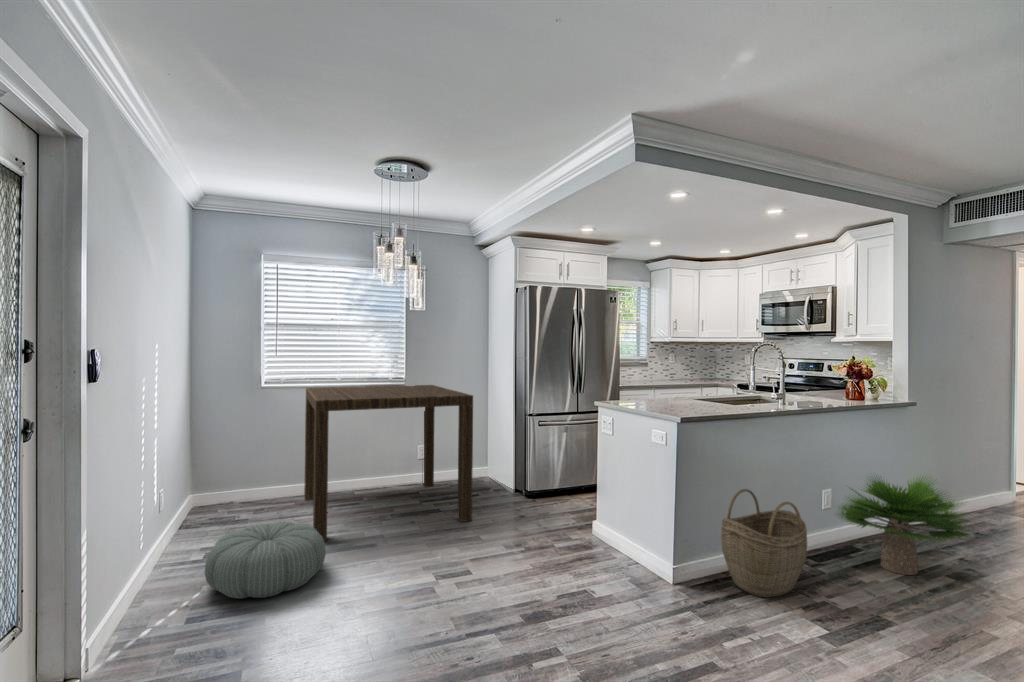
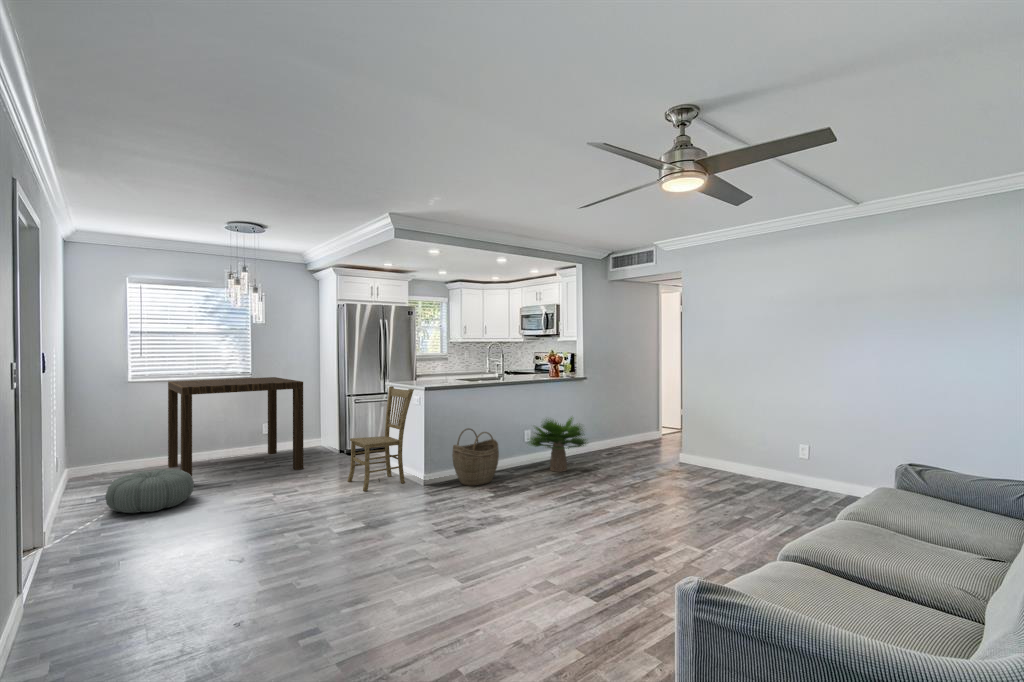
dining chair: none [542,409,654,588] -> present [348,386,414,491]

